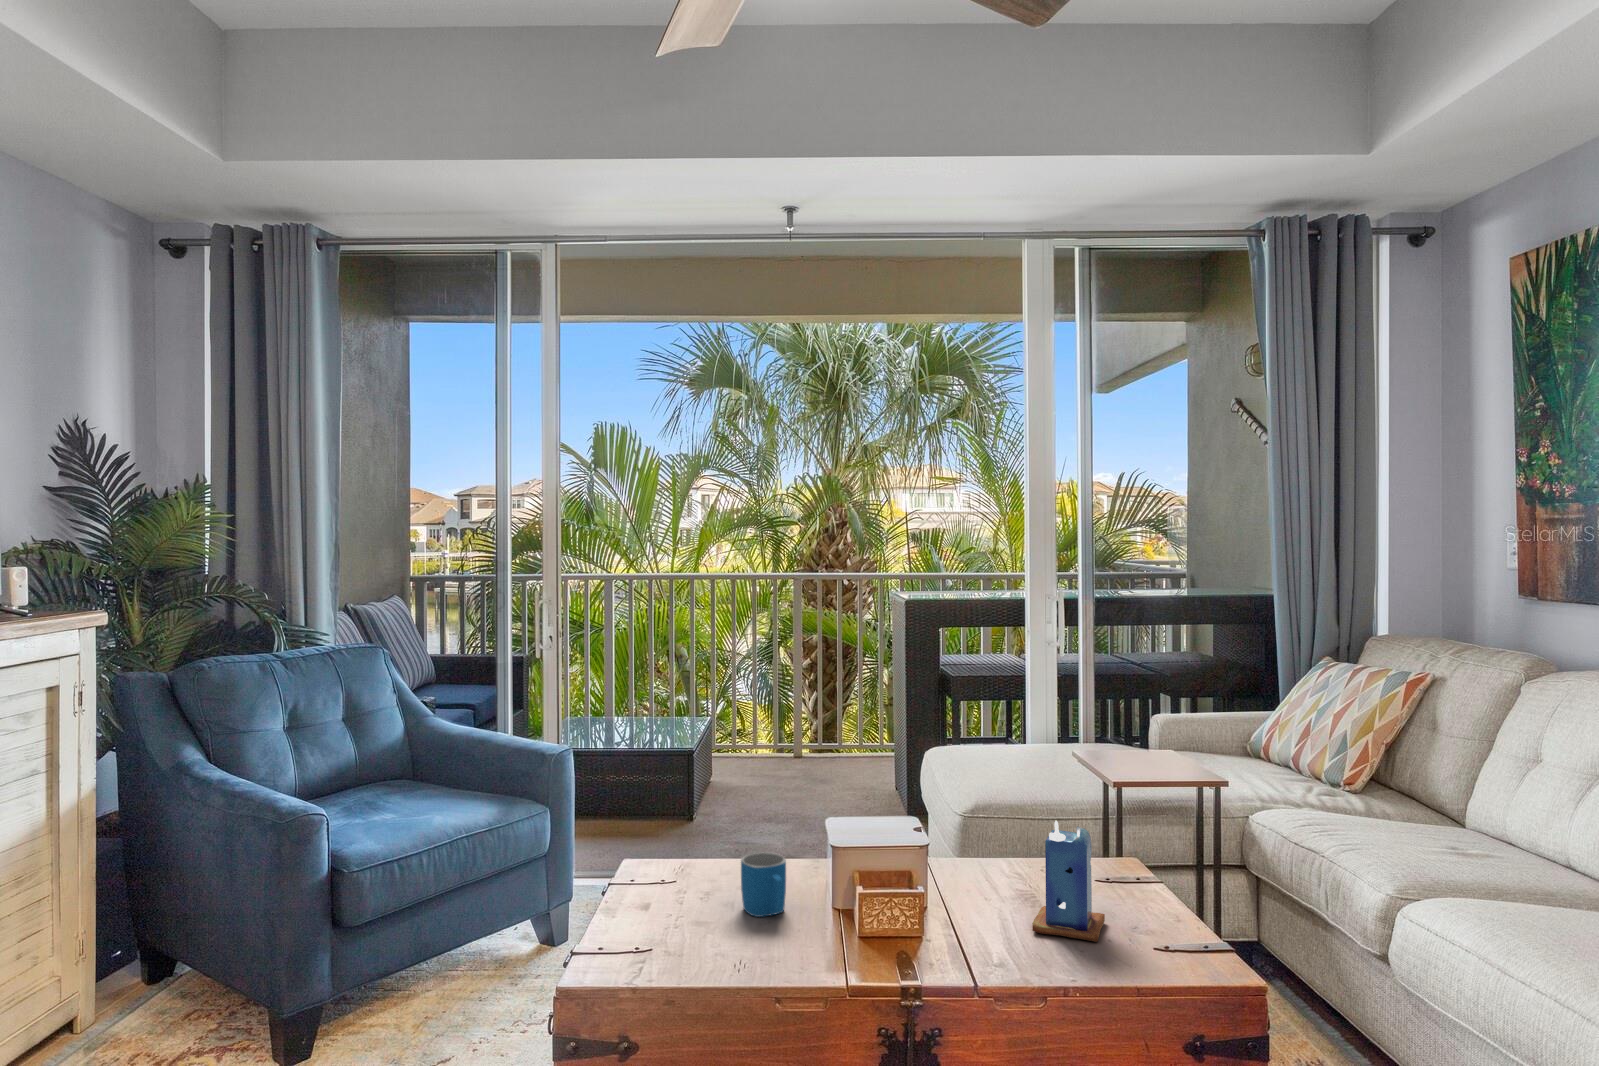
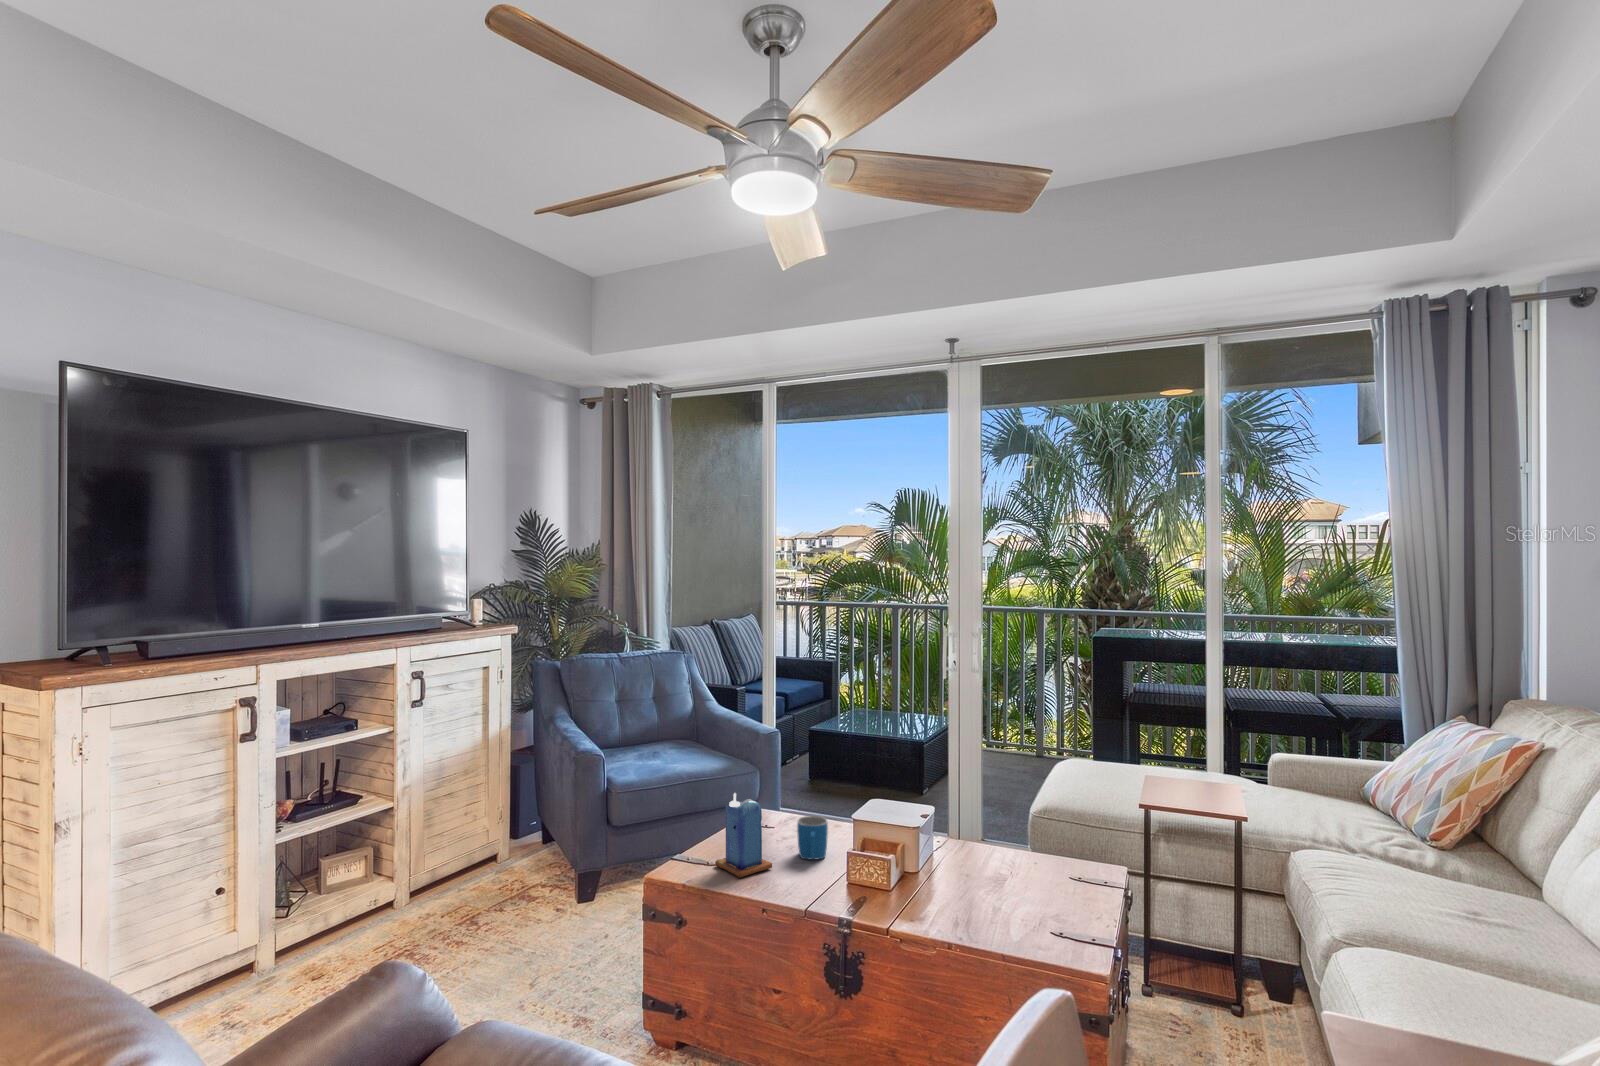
candle: present [1032,821,1105,942] -> present [715,793,772,878]

